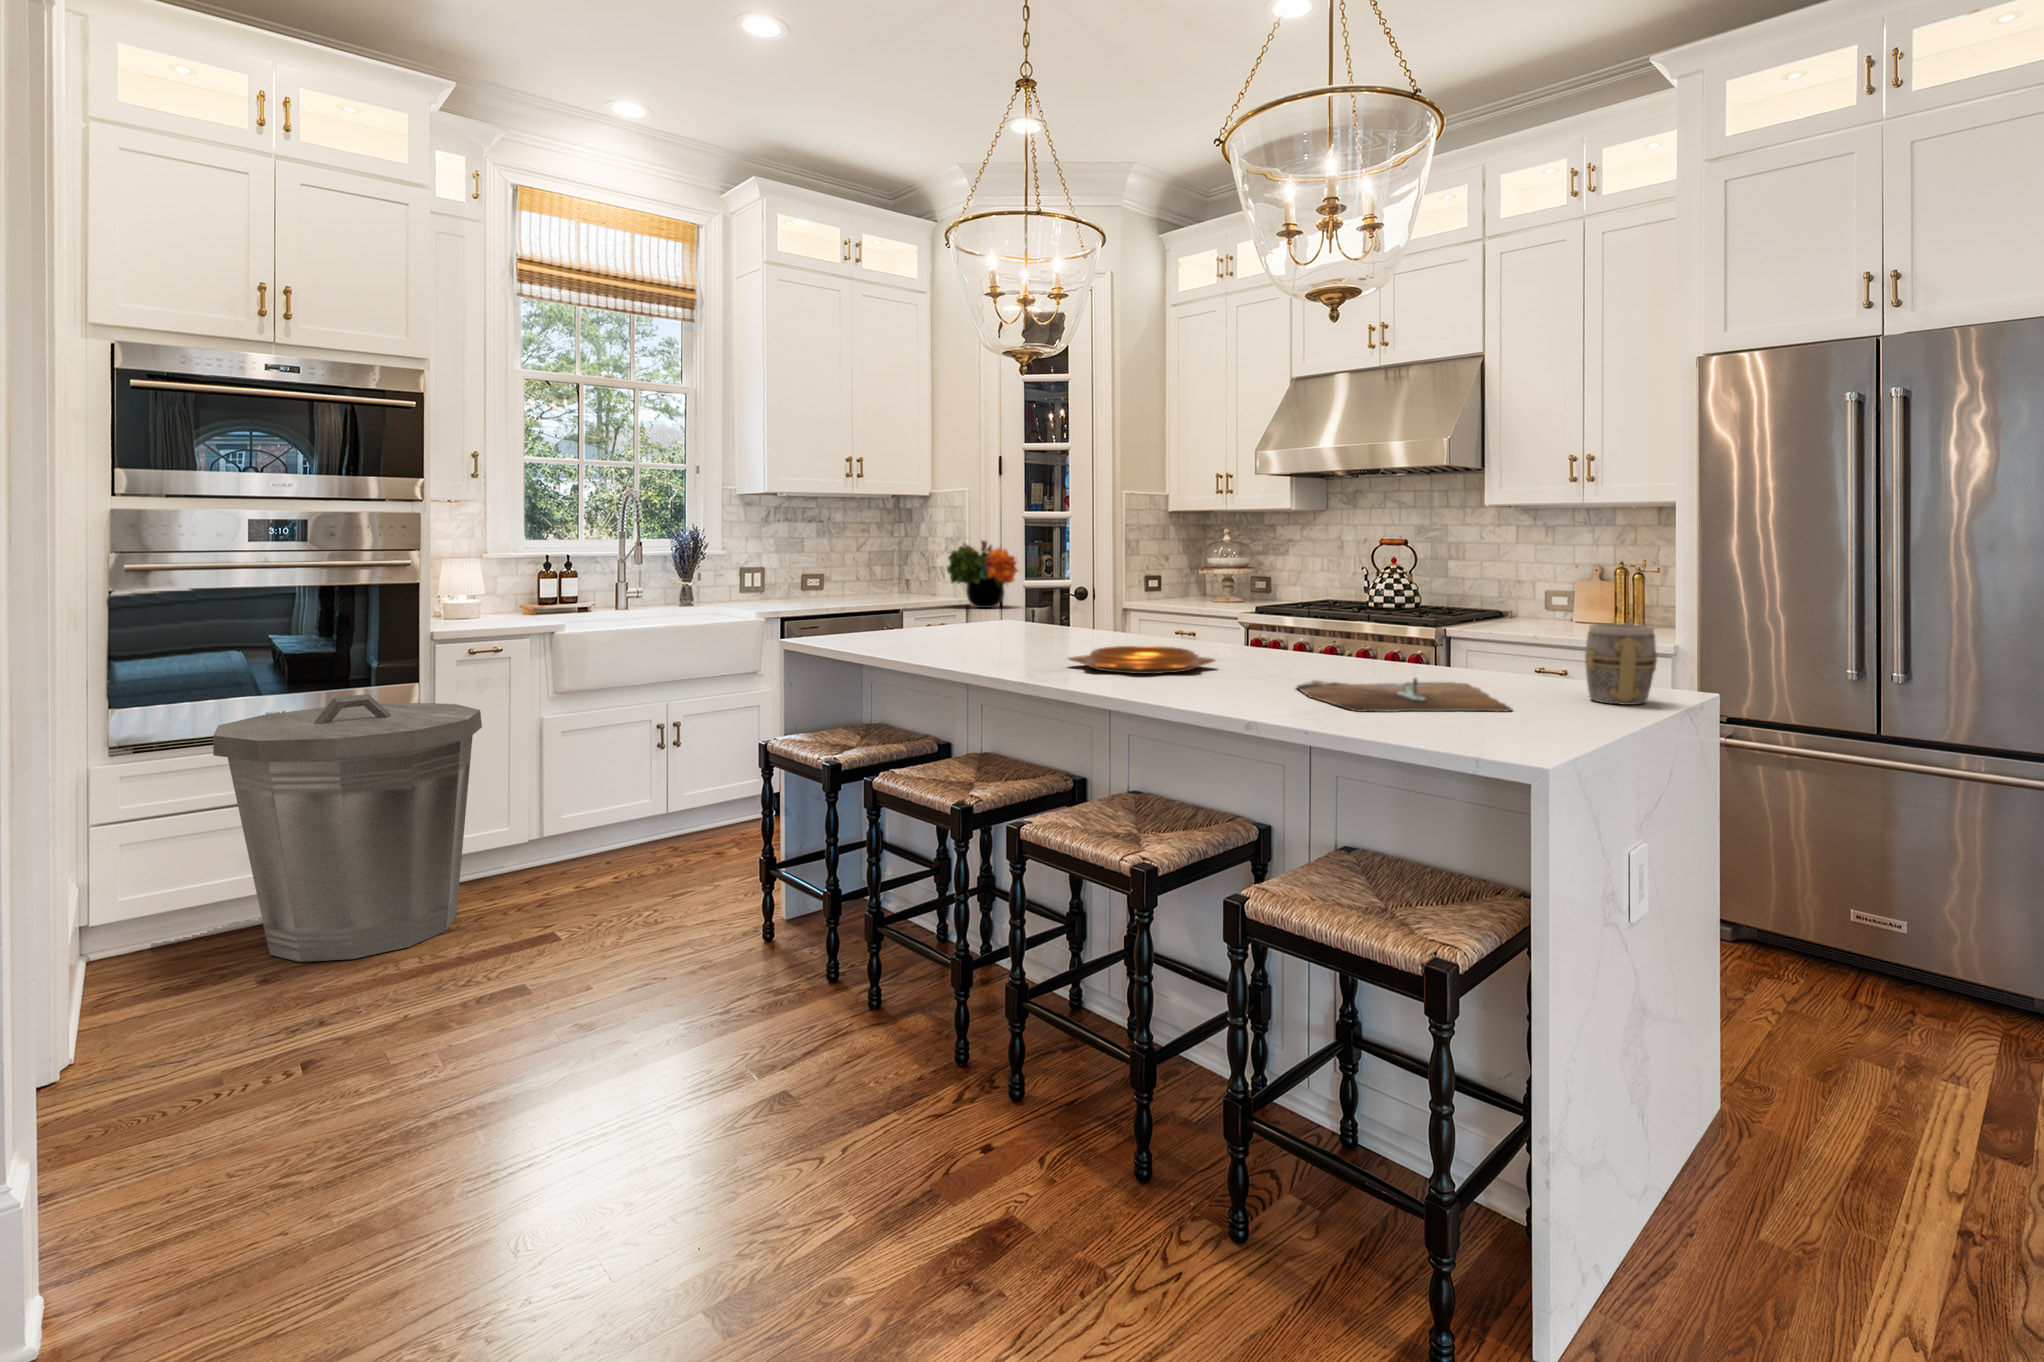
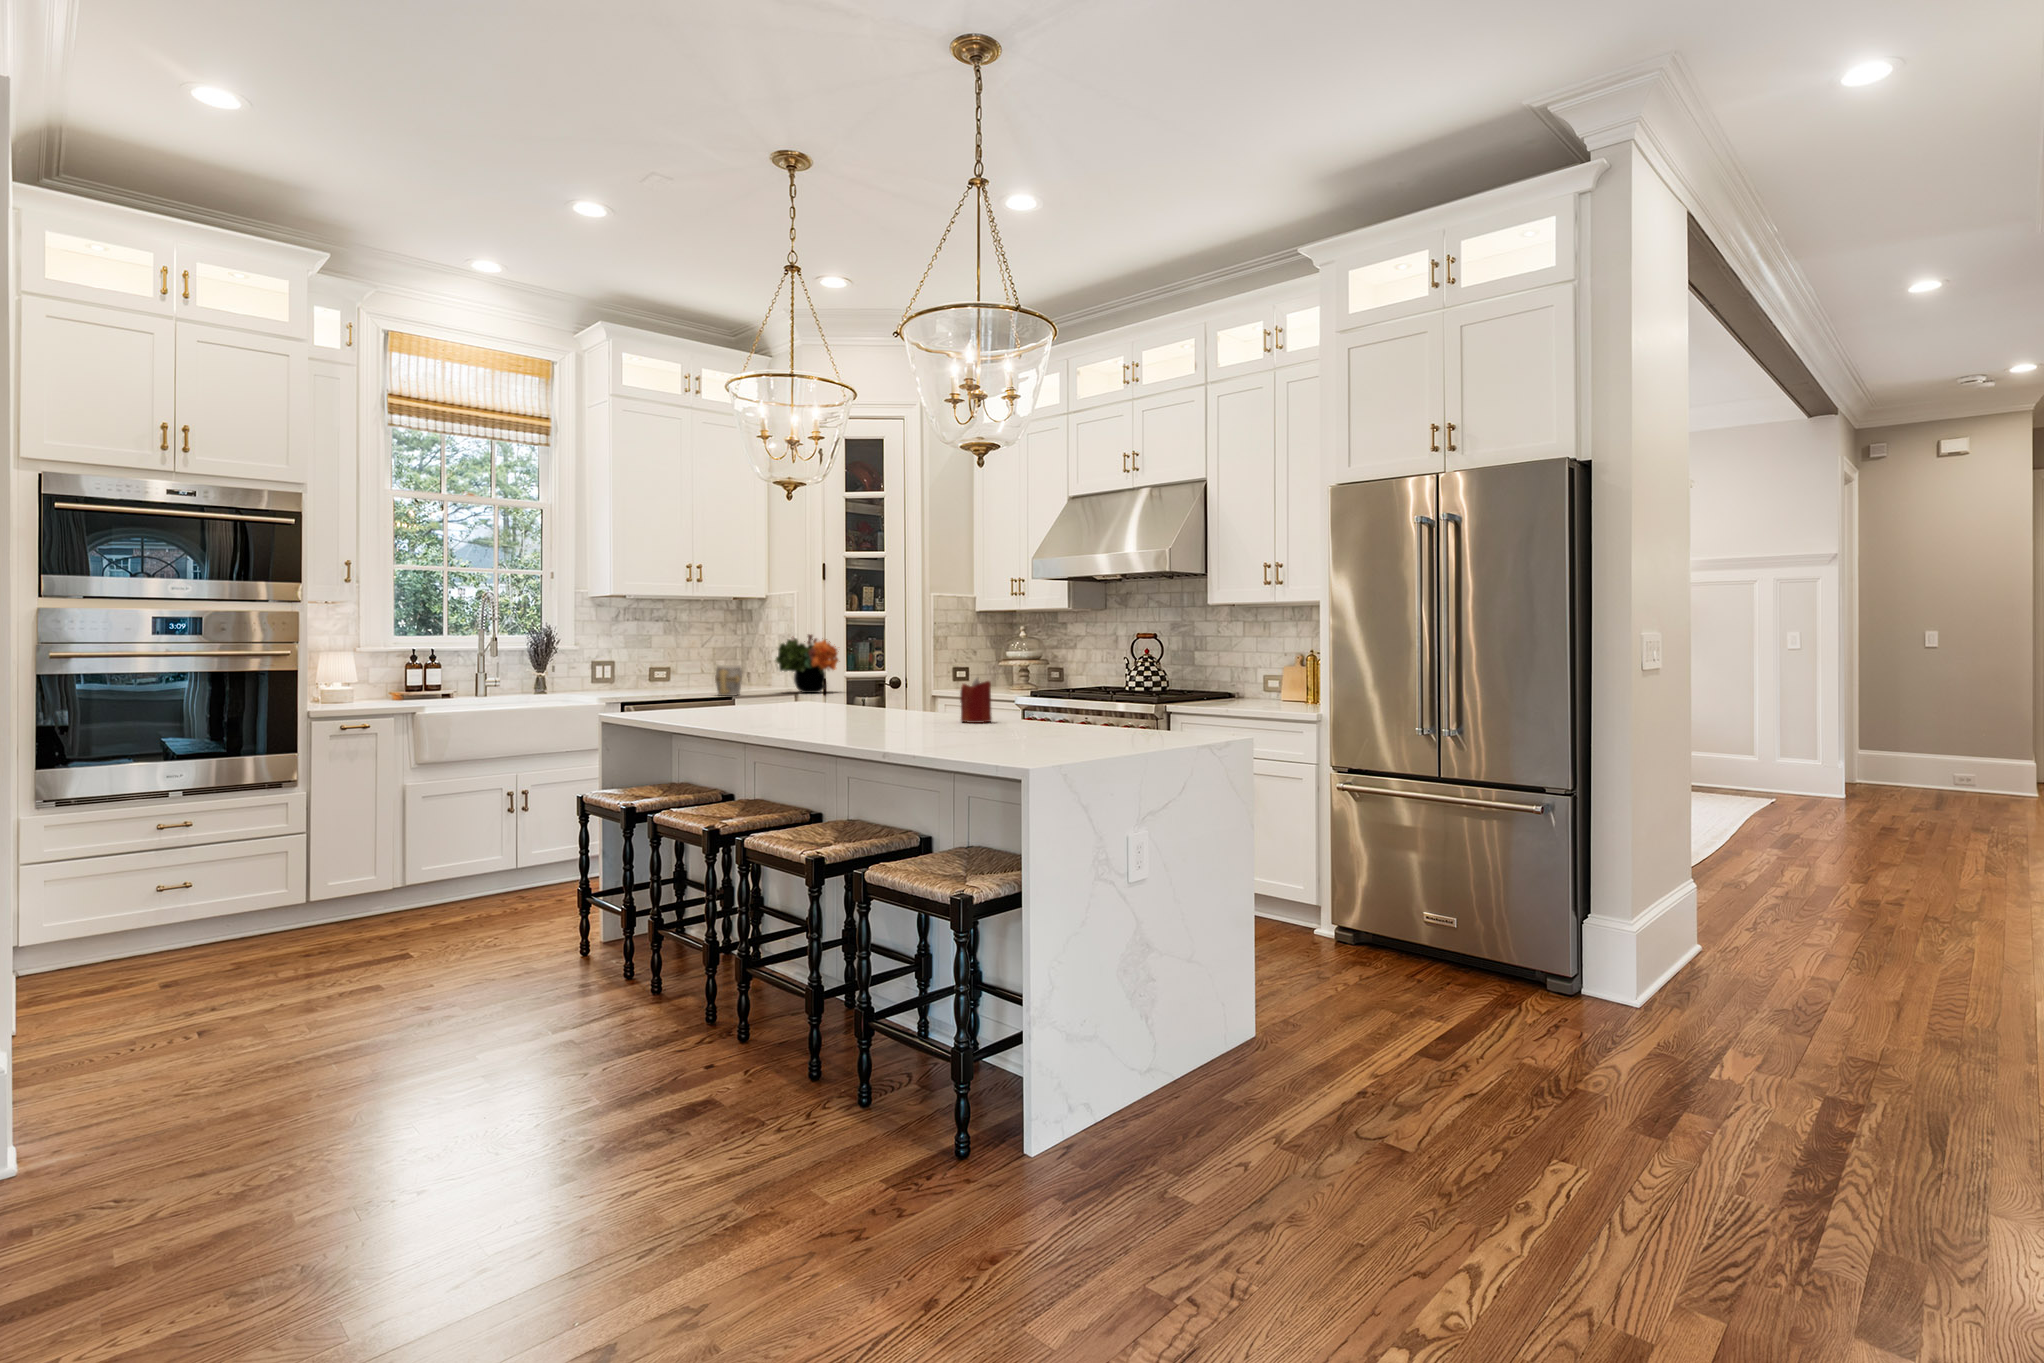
candle: none [1238,603,1278,662] -> present [960,678,992,723]
mug: present [1585,623,1657,705] -> present [715,665,742,696]
decorative bowl: present [1068,646,1215,674] -> none [814,711,932,730]
cutting board: present [1297,678,1512,712] -> none [968,724,1106,747]
trash can: present [213,694,482,962] -> none [105,762,341,988]

